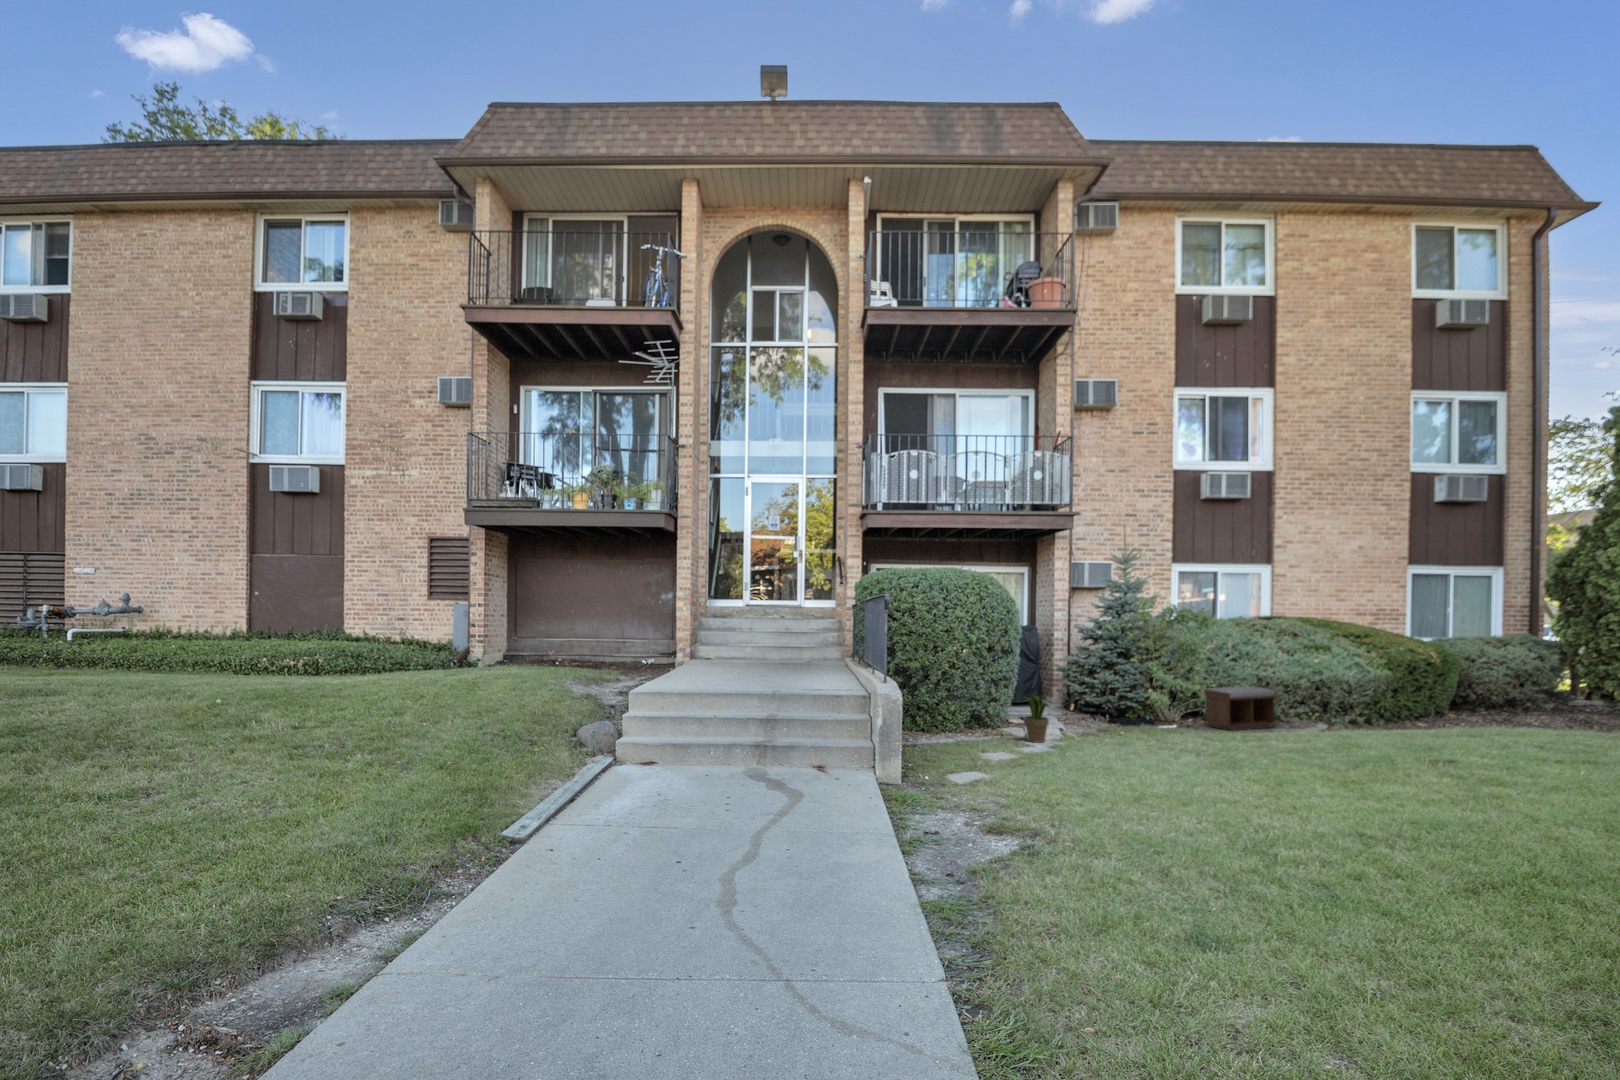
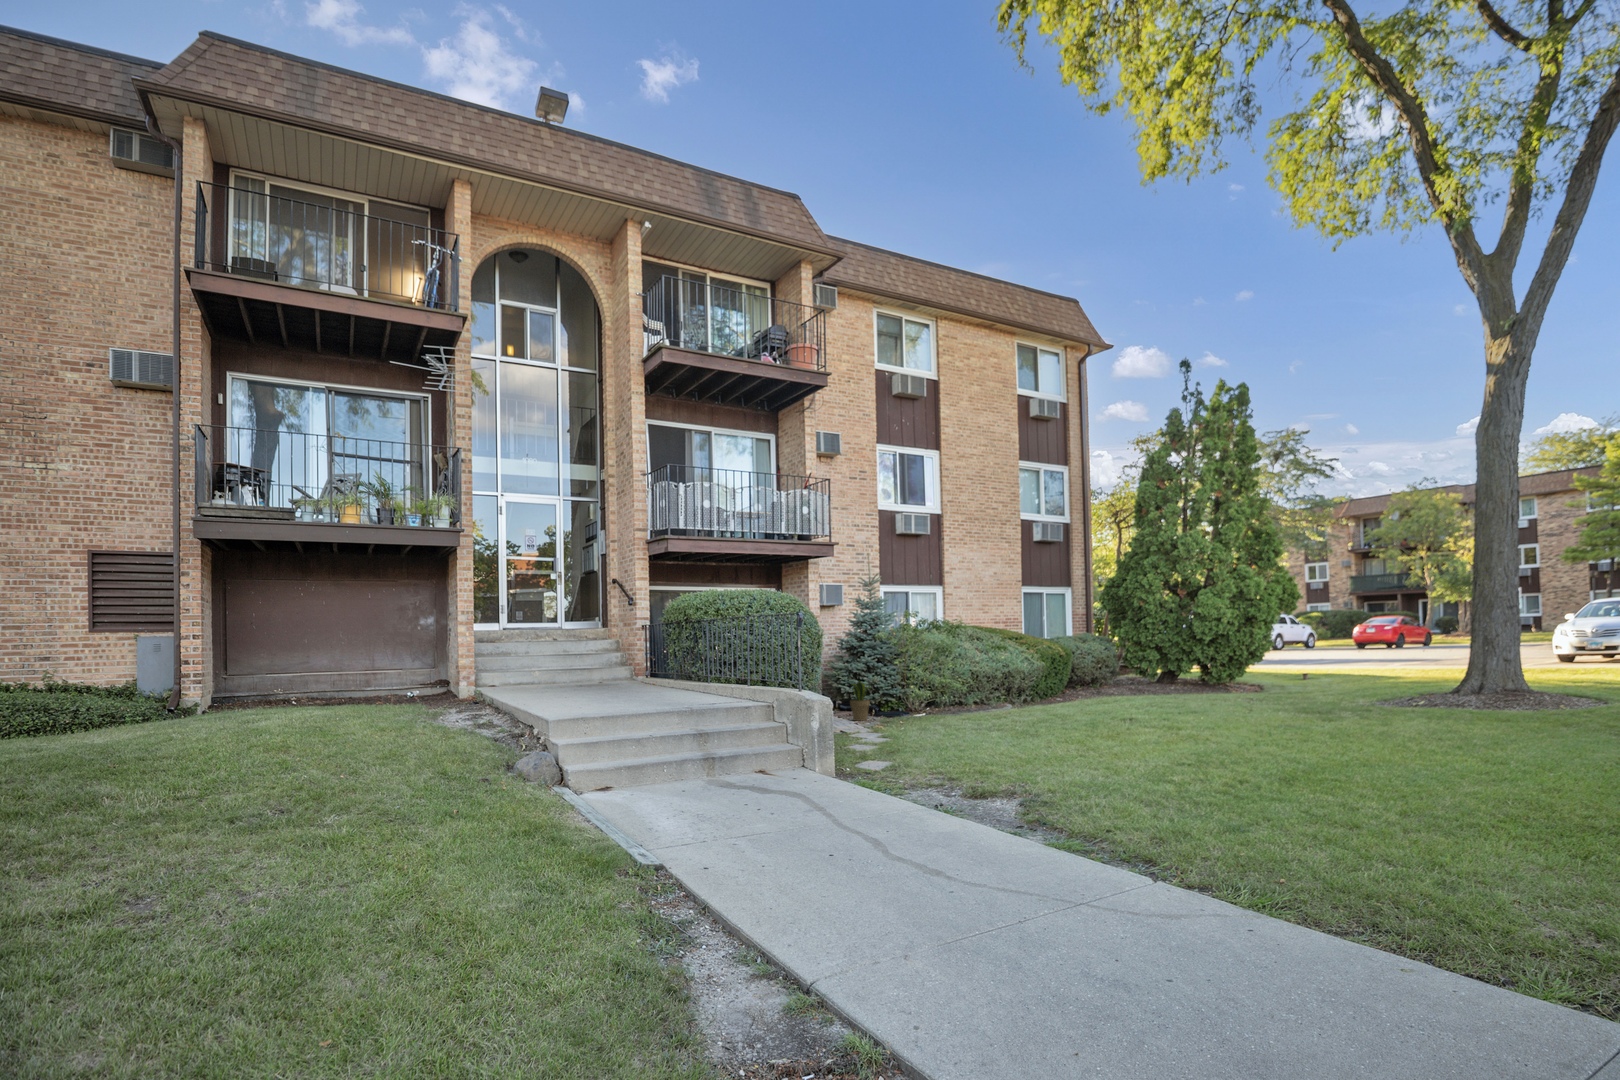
bench: present [1204,686,1276,731] -> none [942,675,986,708]

